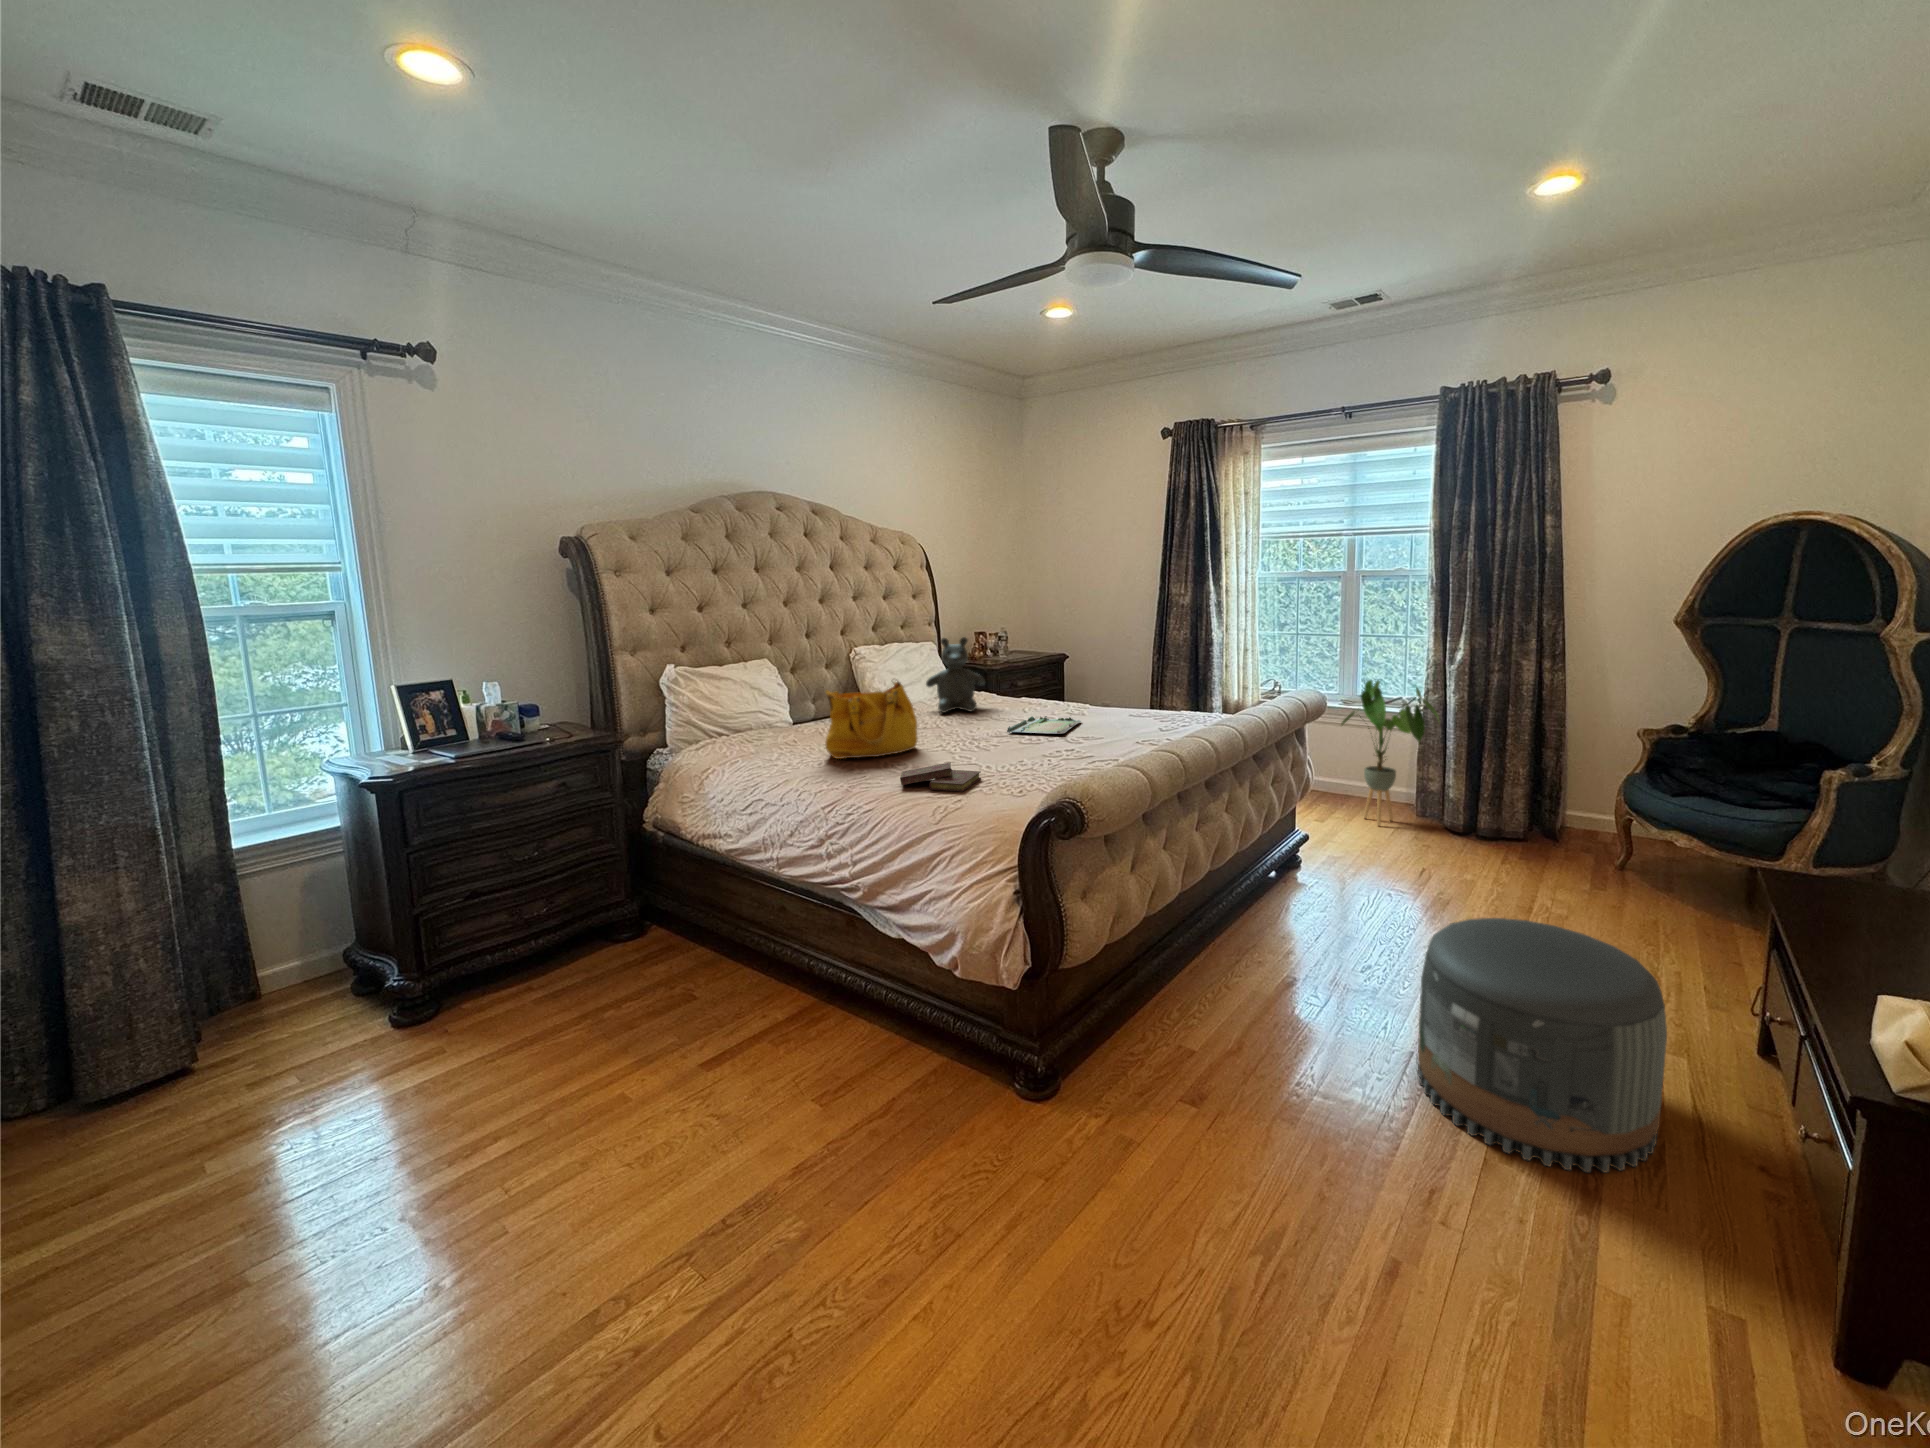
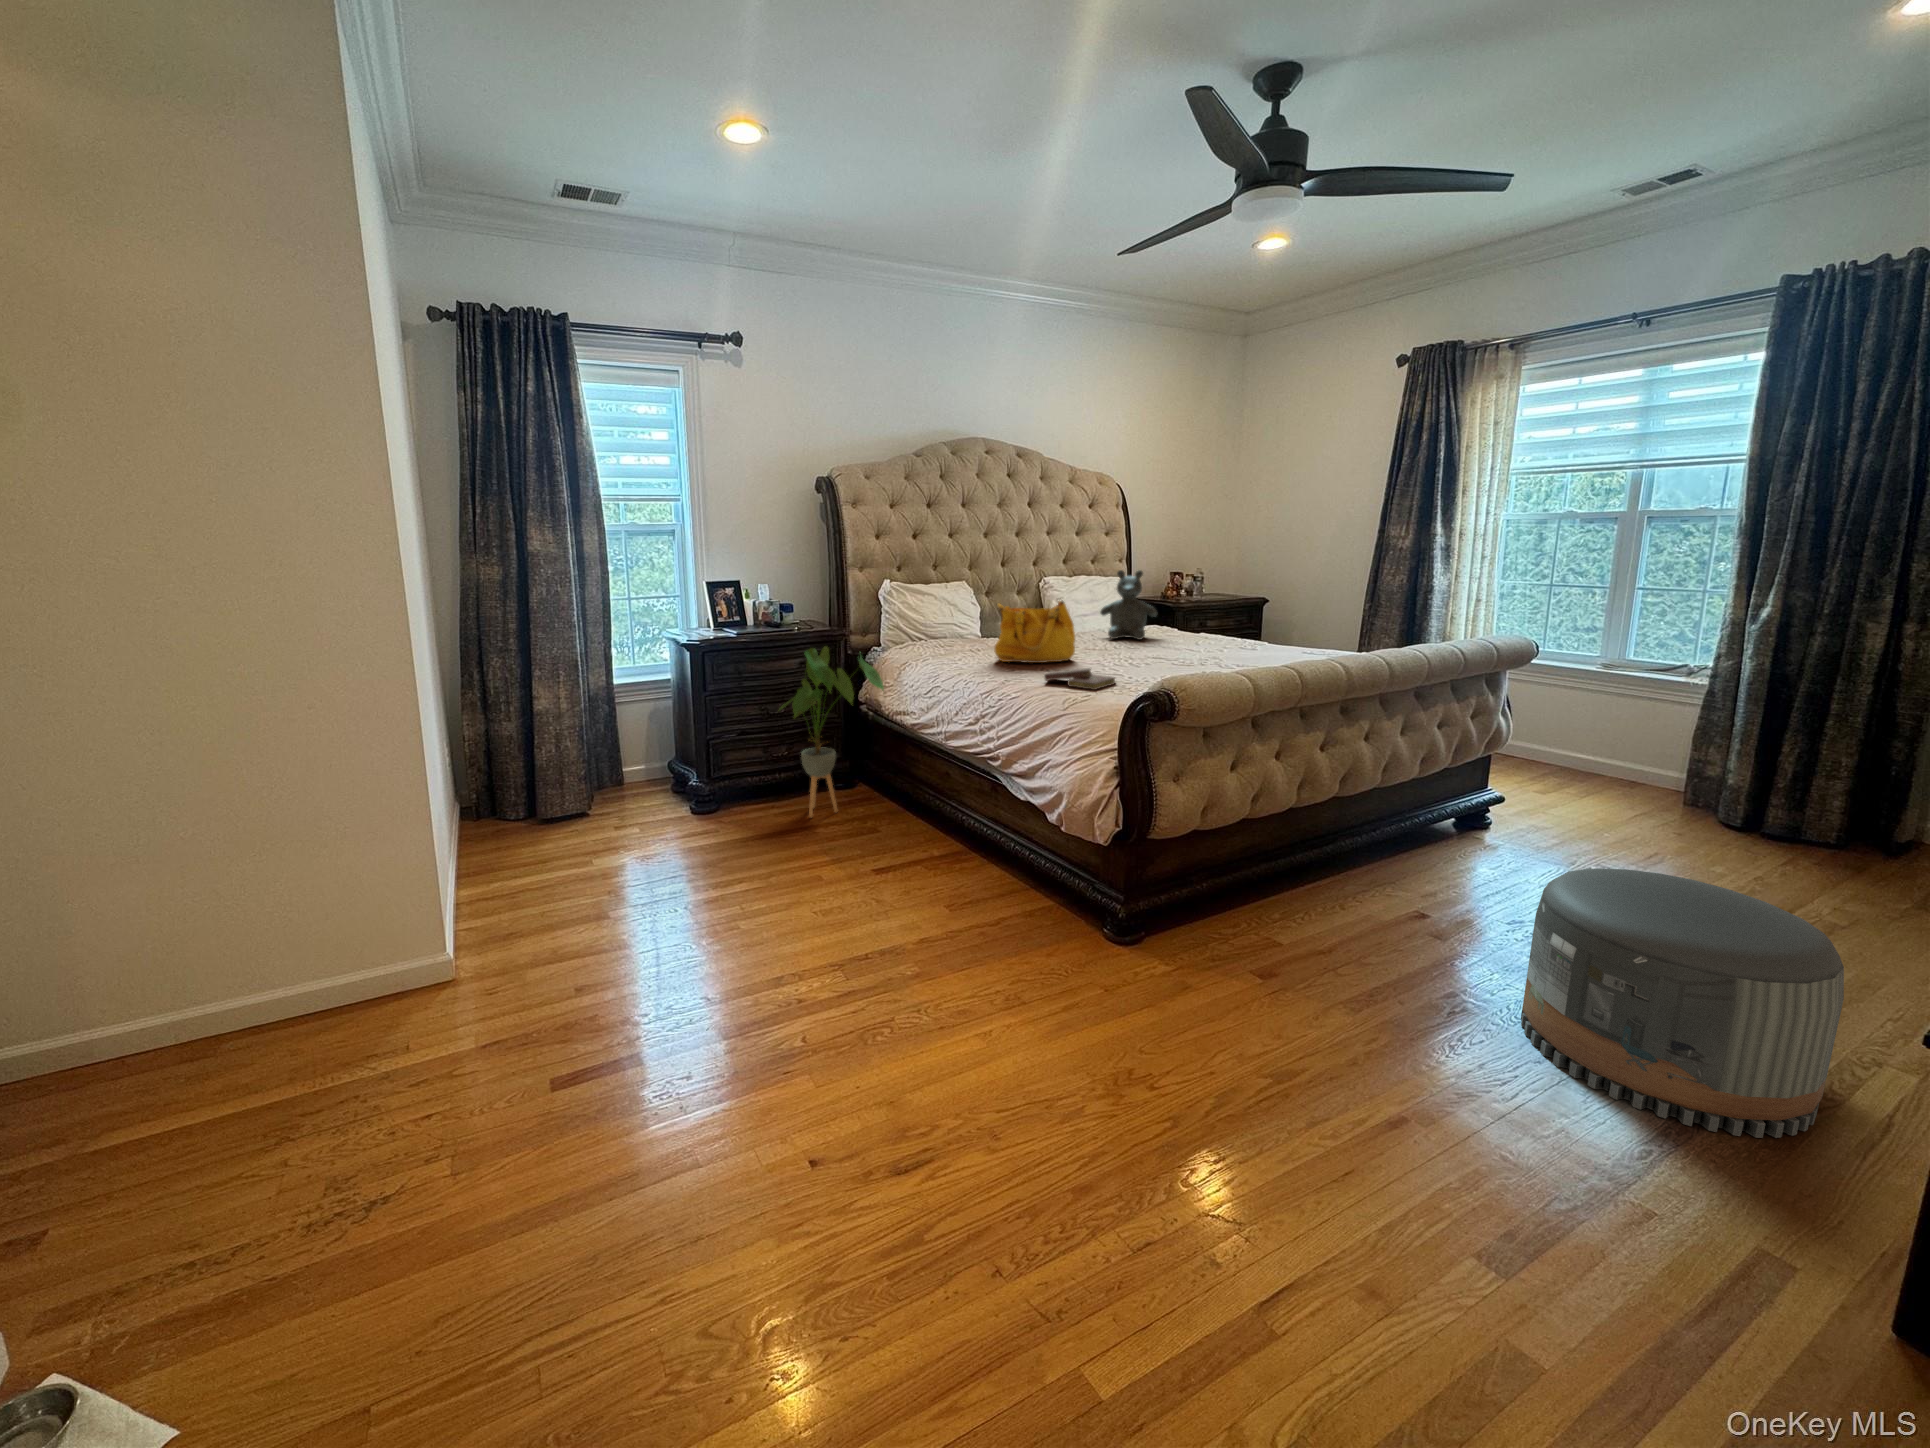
house plant: present [1342,680,1438,826] -> present [780,646,884,817]
tray: present [1007,716,1081,734] -> none [1162,644,1243,660]

